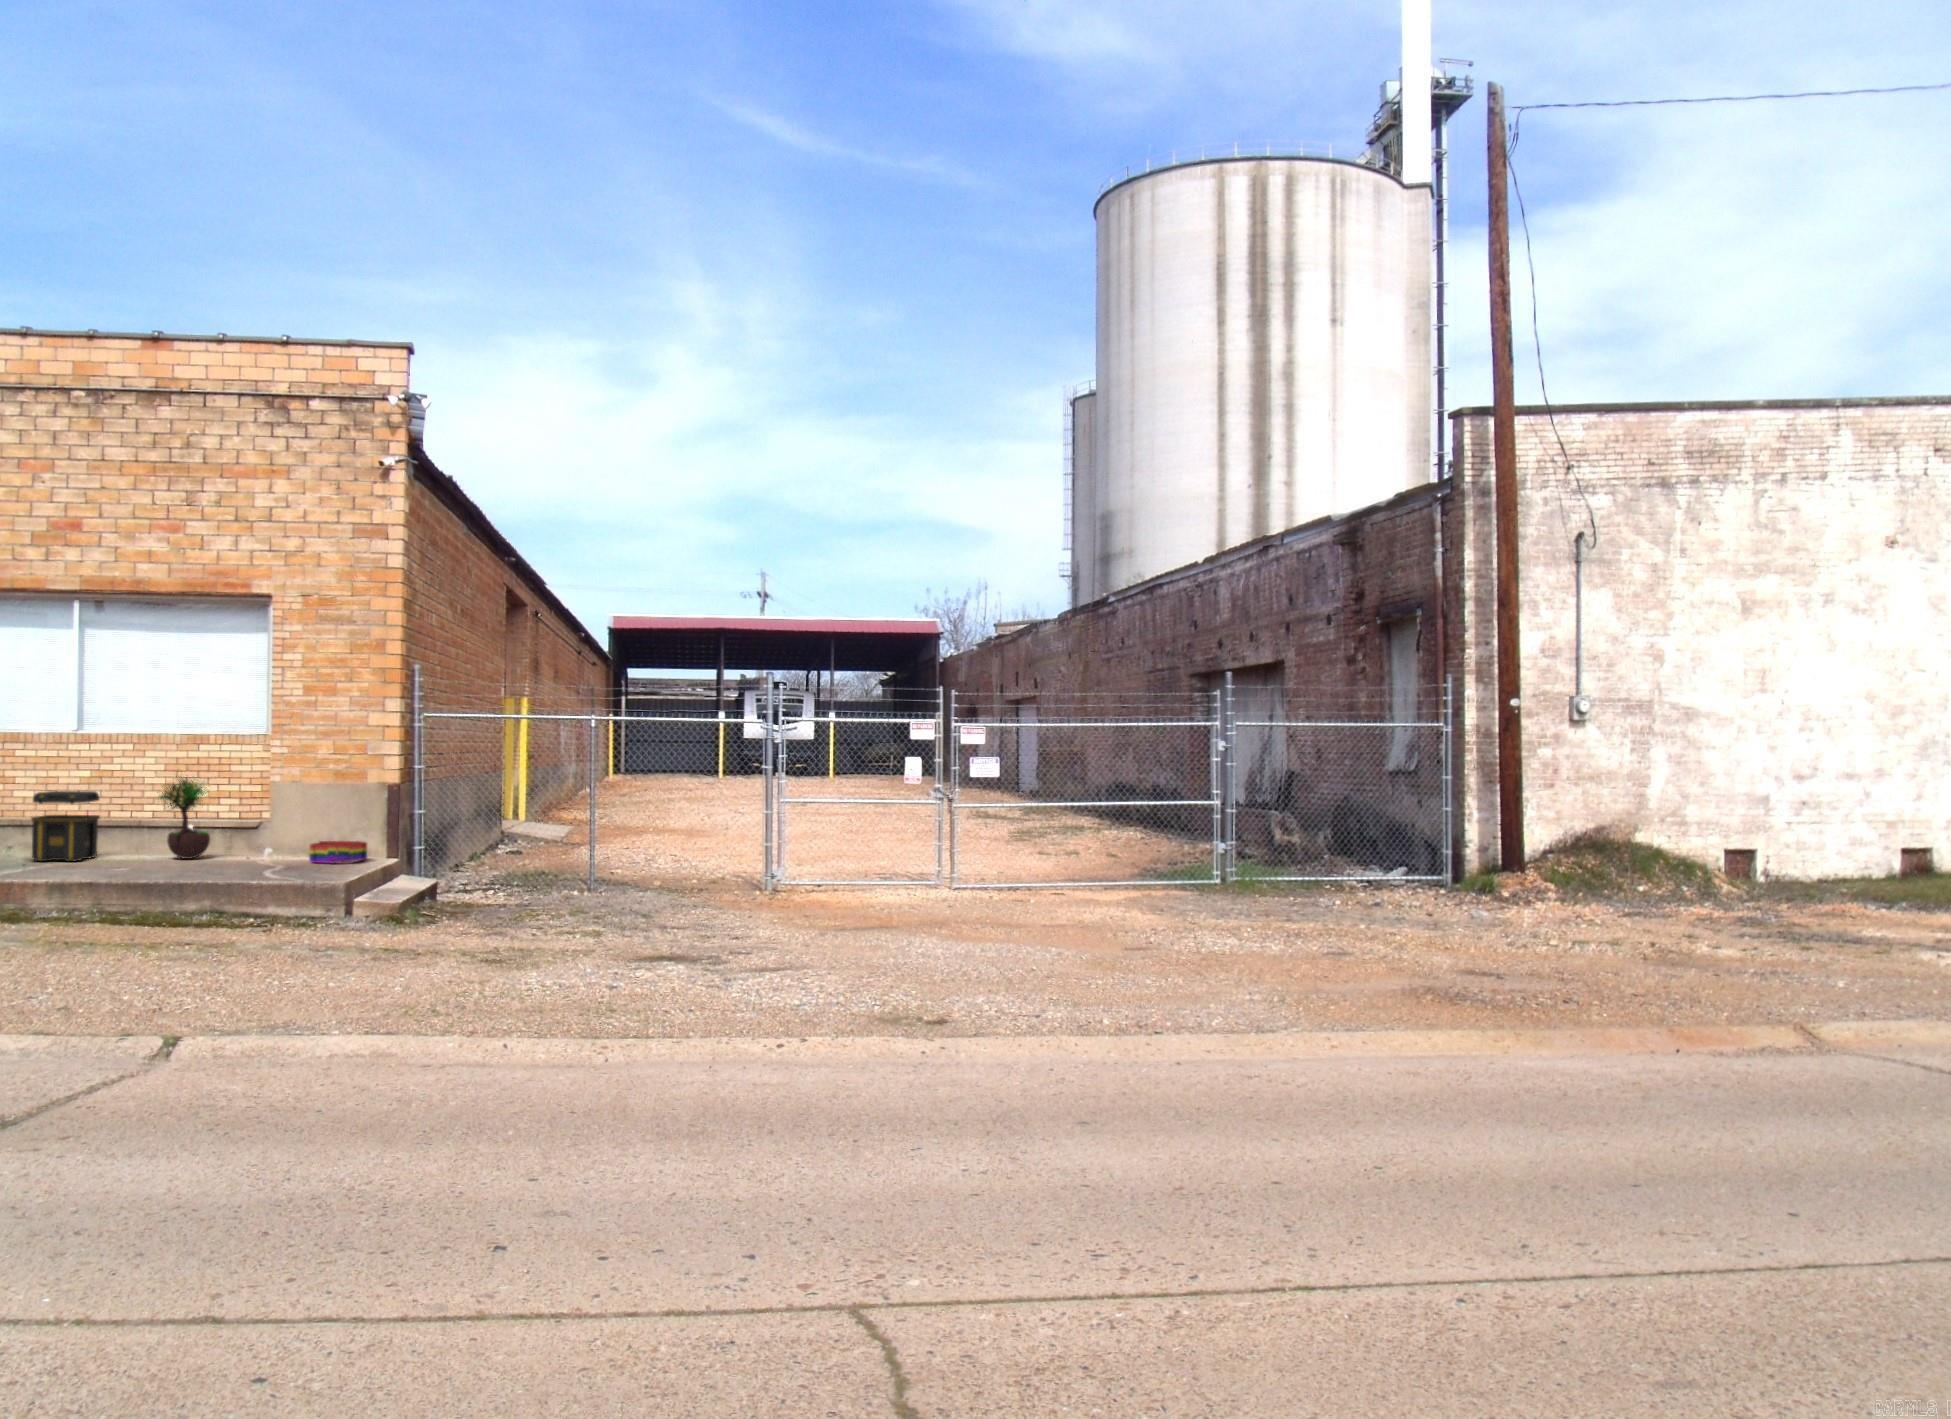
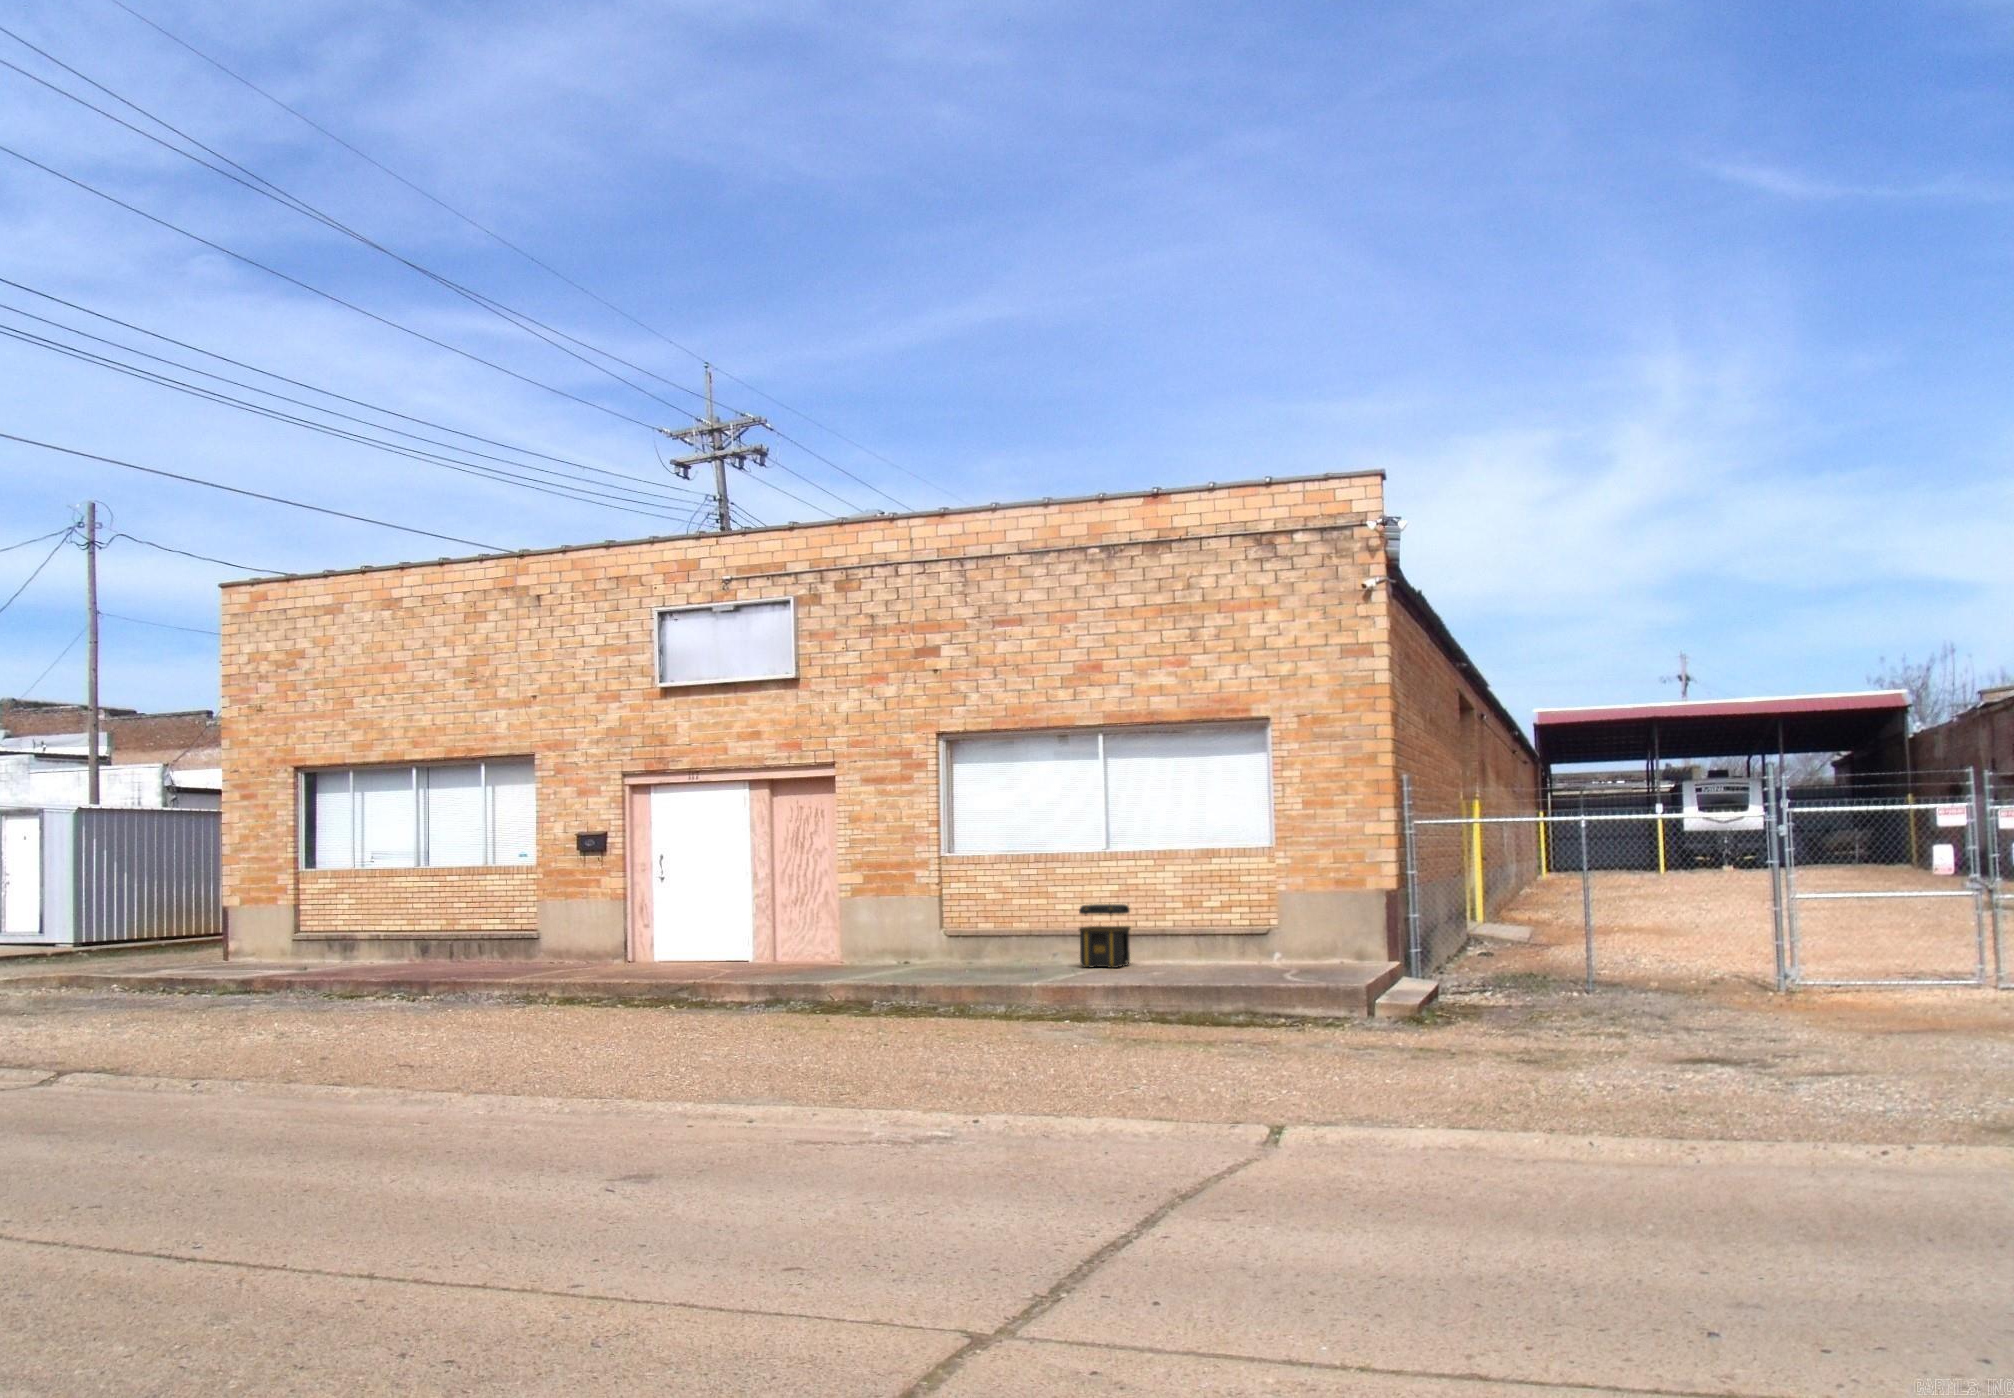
potted tree: present [157,775,210,859] -> none [1178,883,1226,967]
storage bin: present [309,841,367,863] -> none [1316,950,1370,971]

